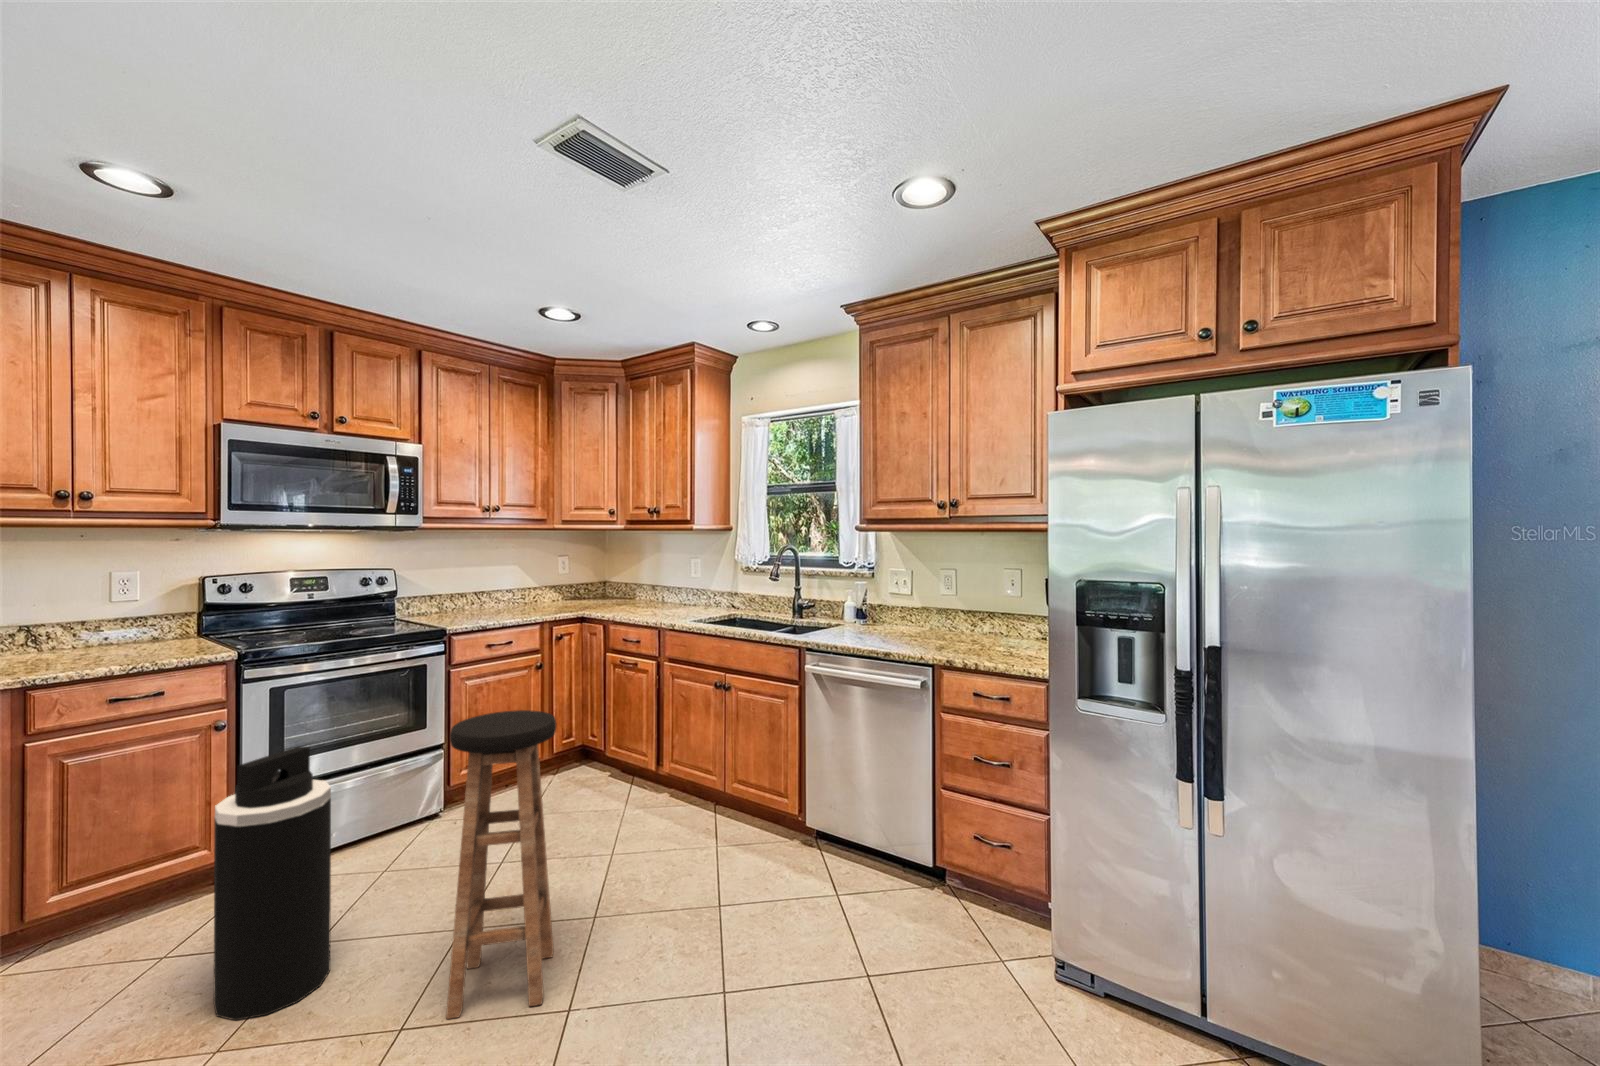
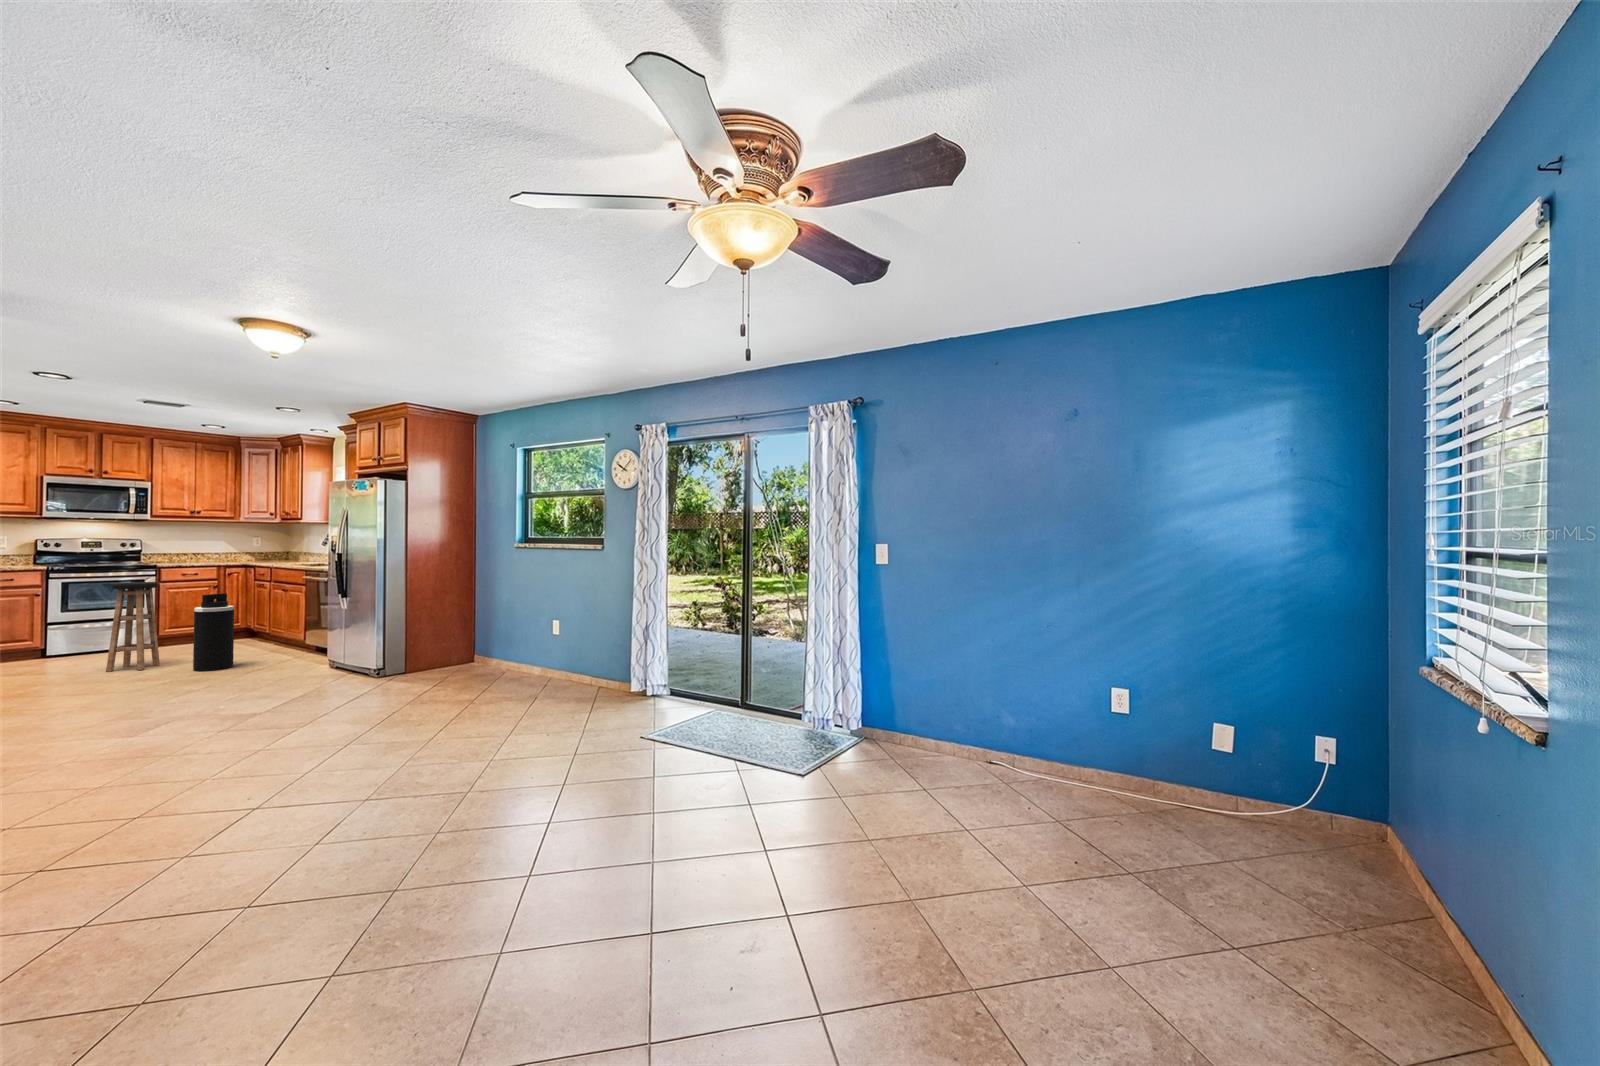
trash can: present [214,746,331,1020] -> present [193,593,234,671]

